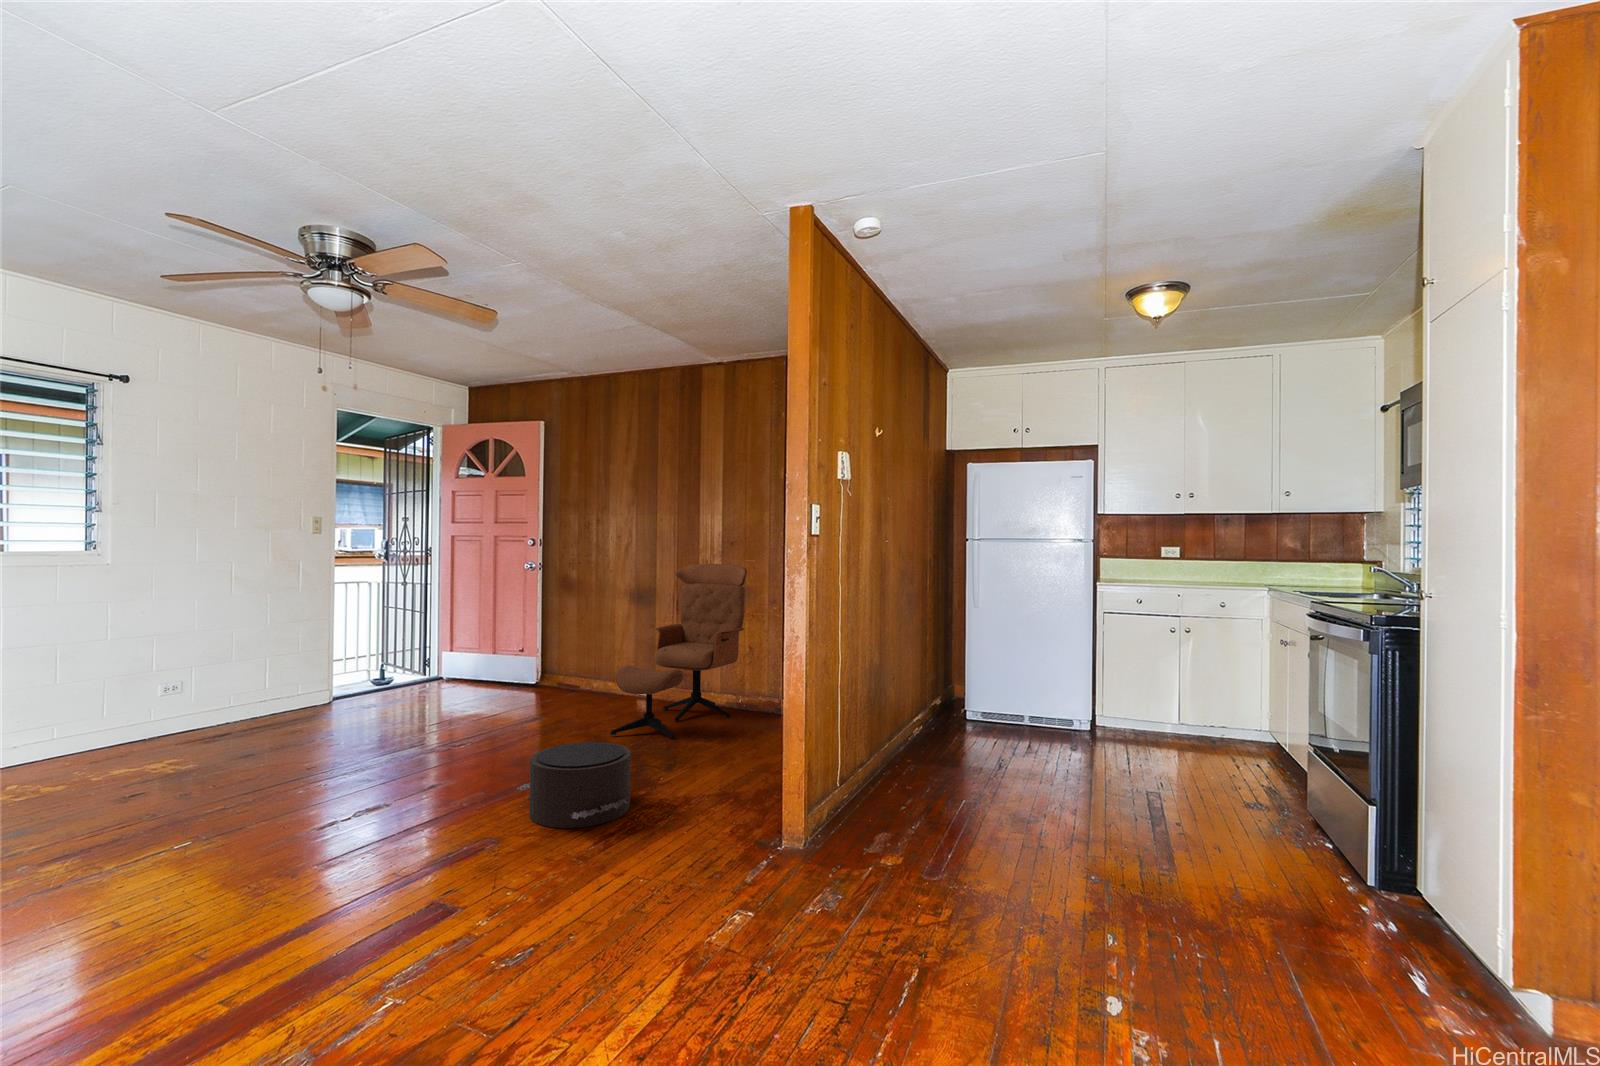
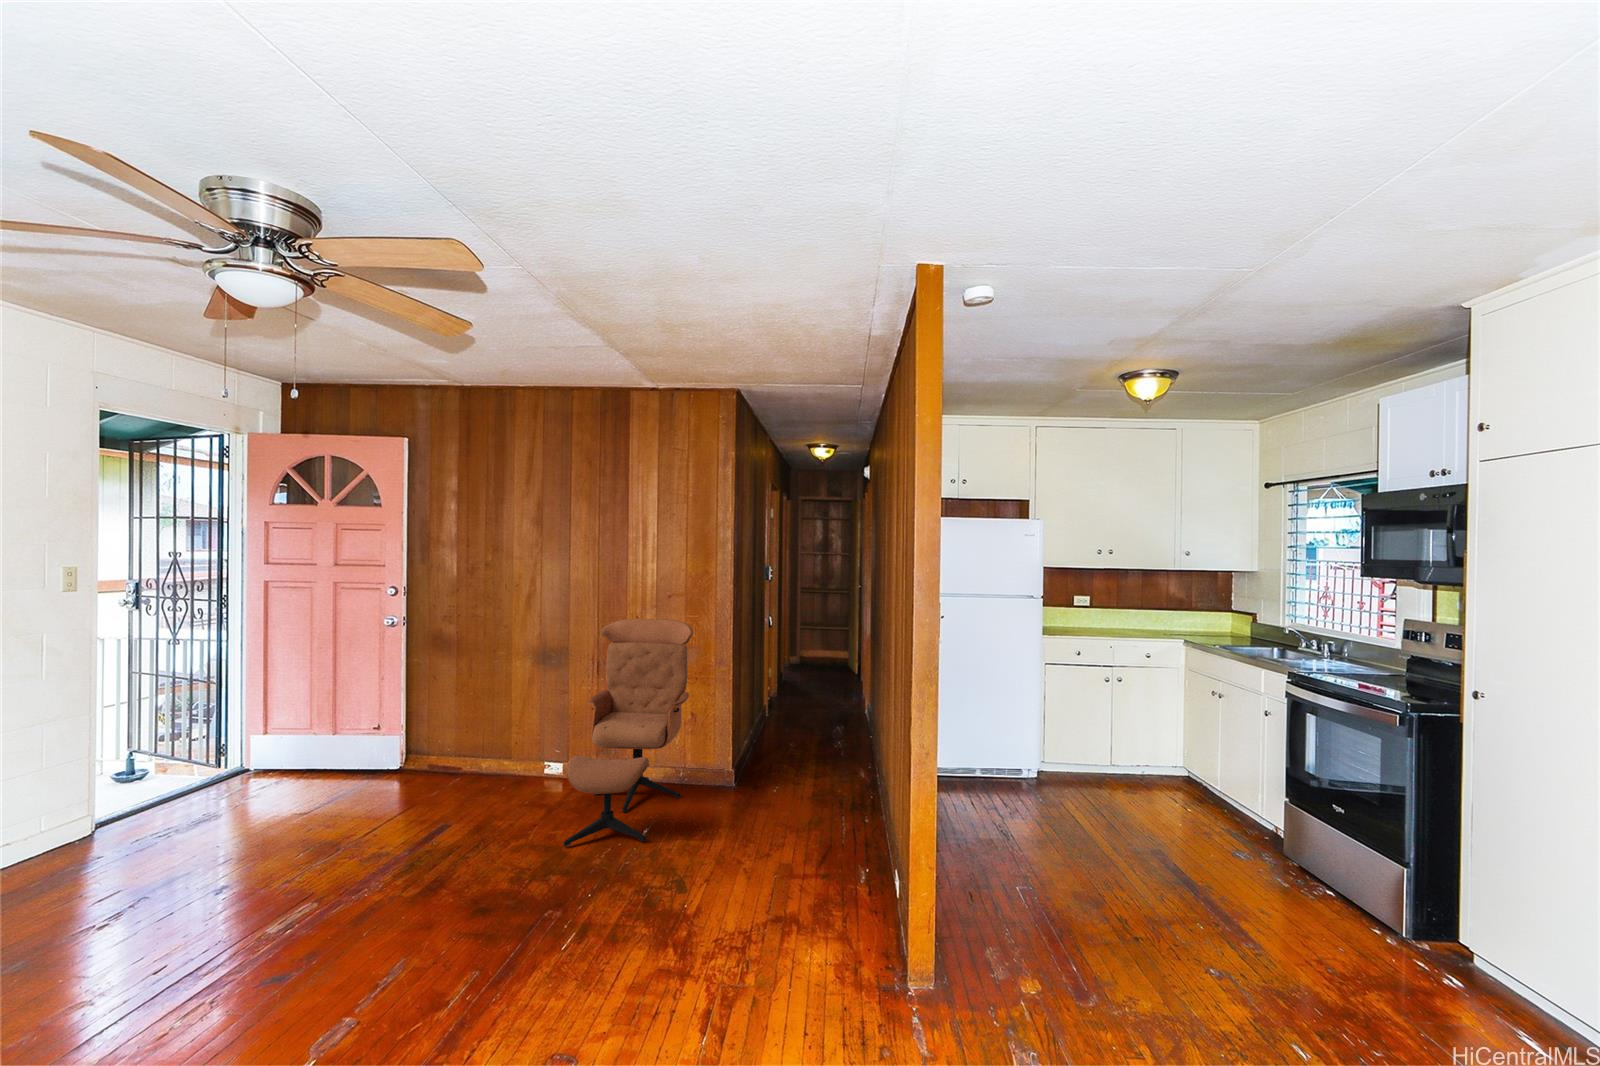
pouf: present [517,742,631,828] -> none [535,887,704,1028]

